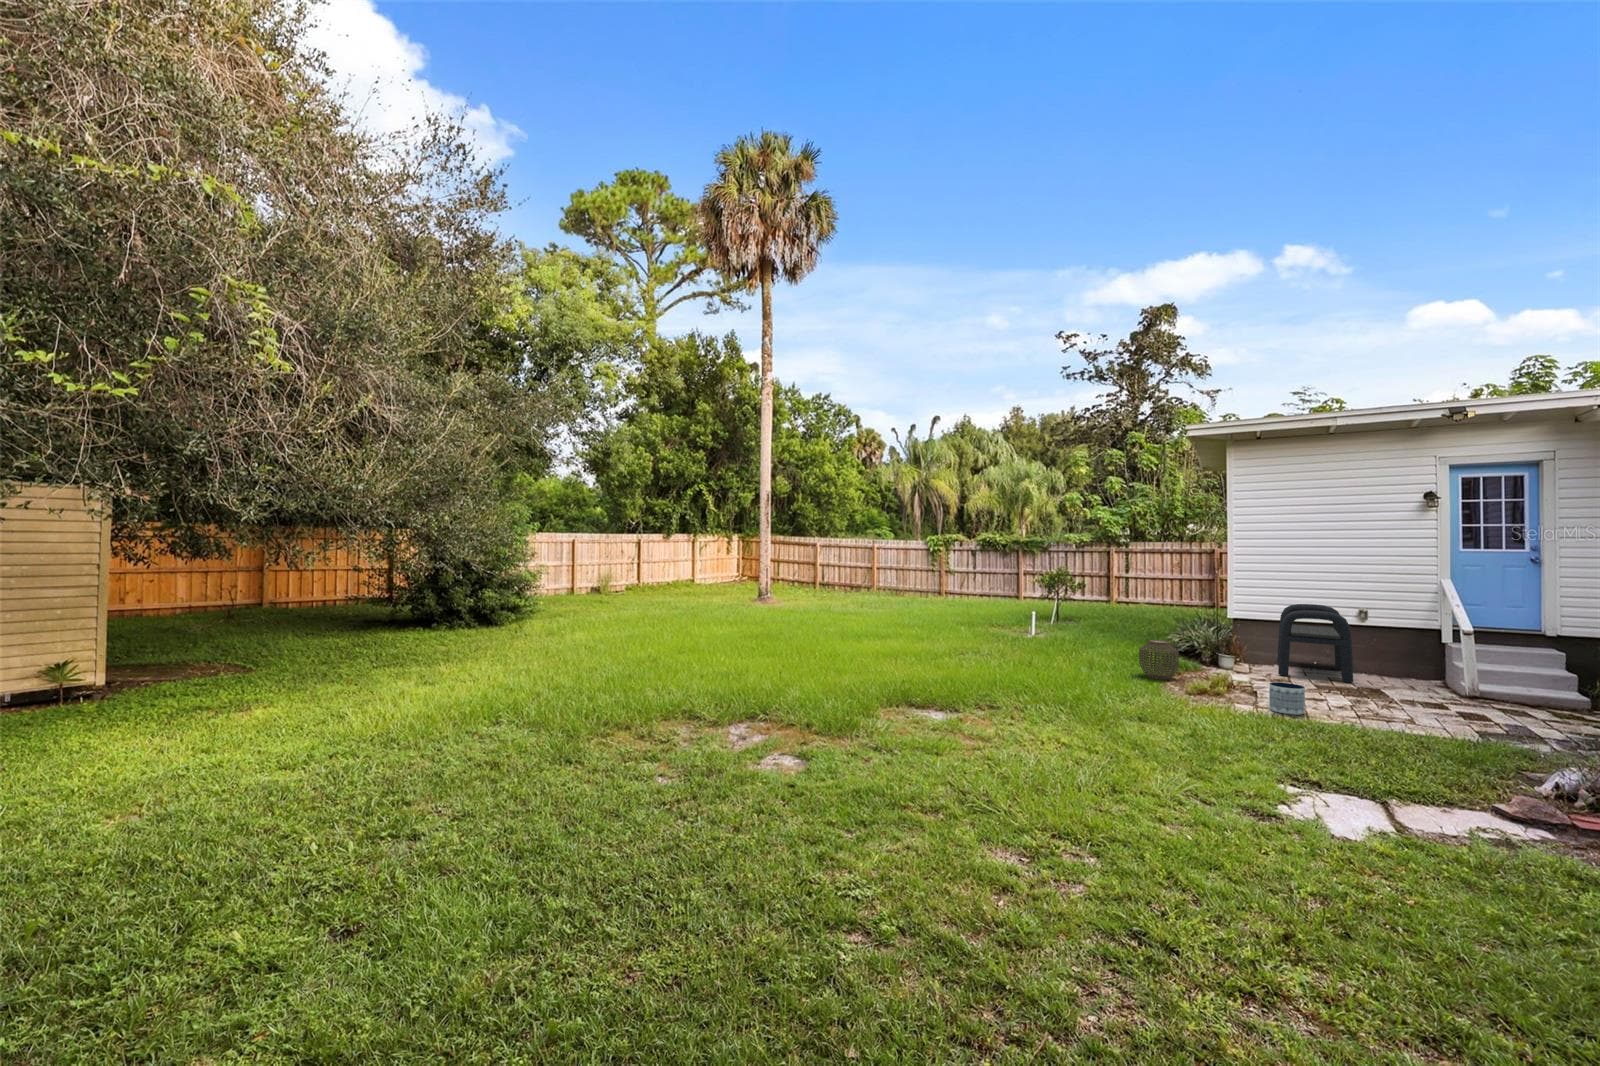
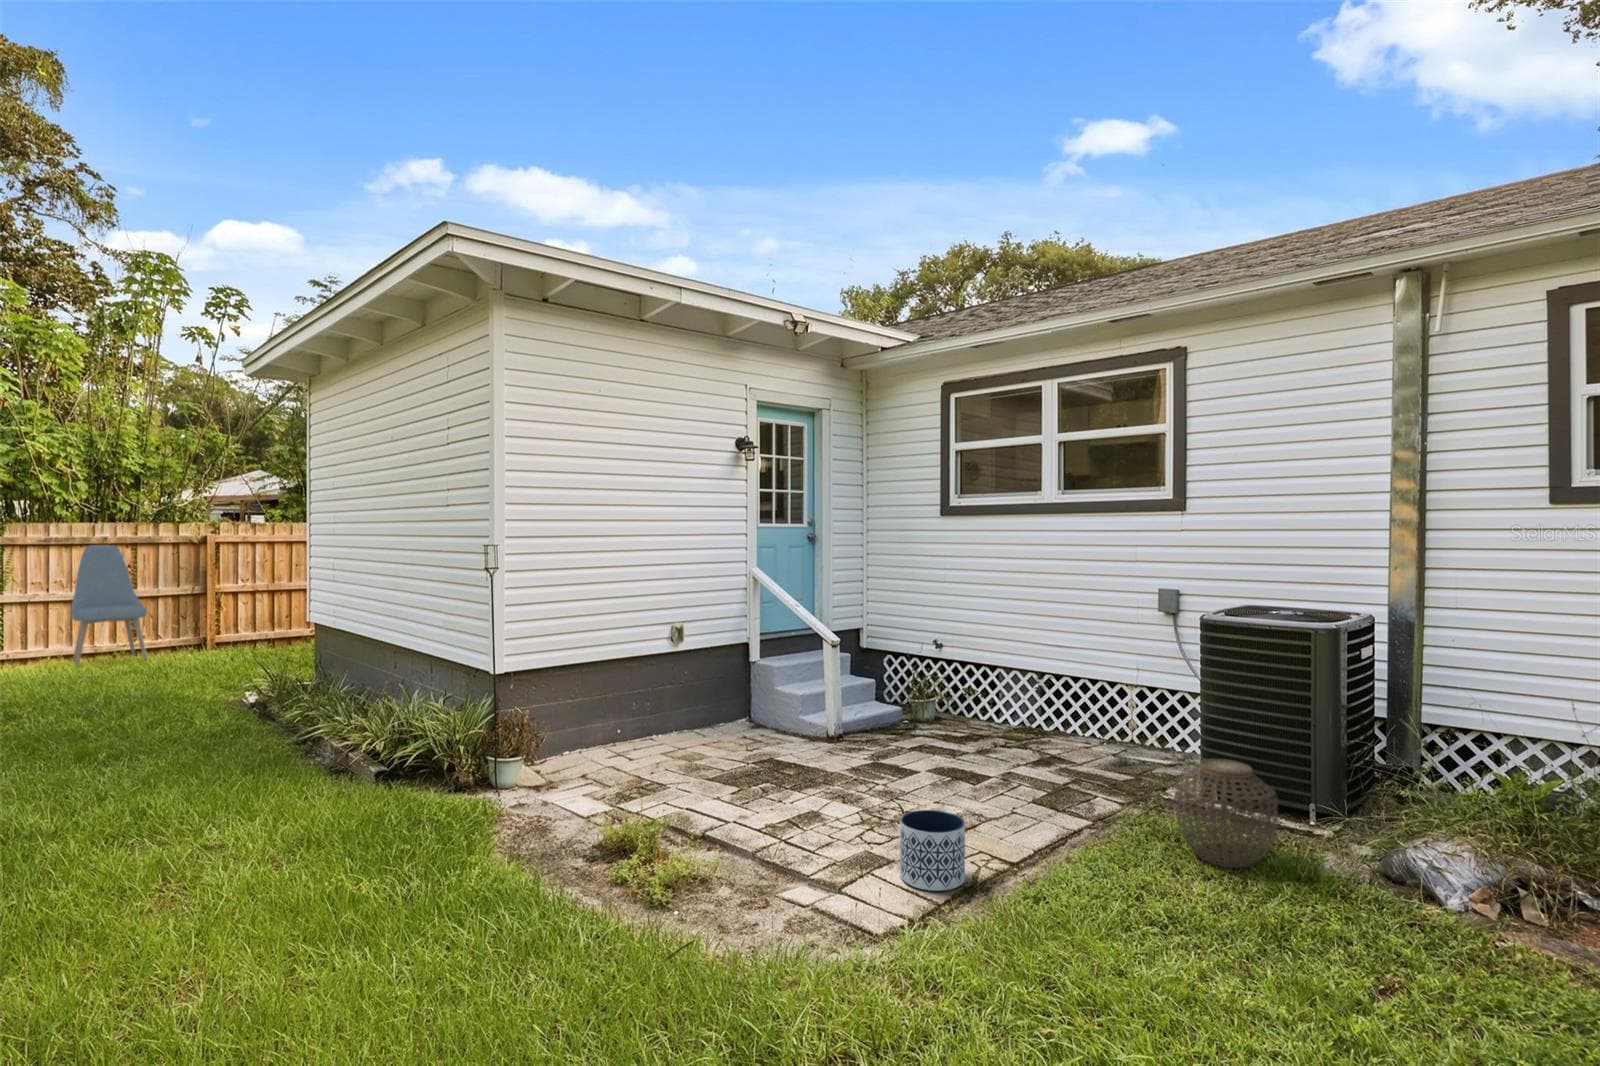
chair: none [1149,553,1180,609] -> present [71,545,147,666]
bench: present [1277,604,1353,682] -> none [576,625,749,776]
woven basket: present [1139,640,1179,679] -> present [1176,759,1278,868]

